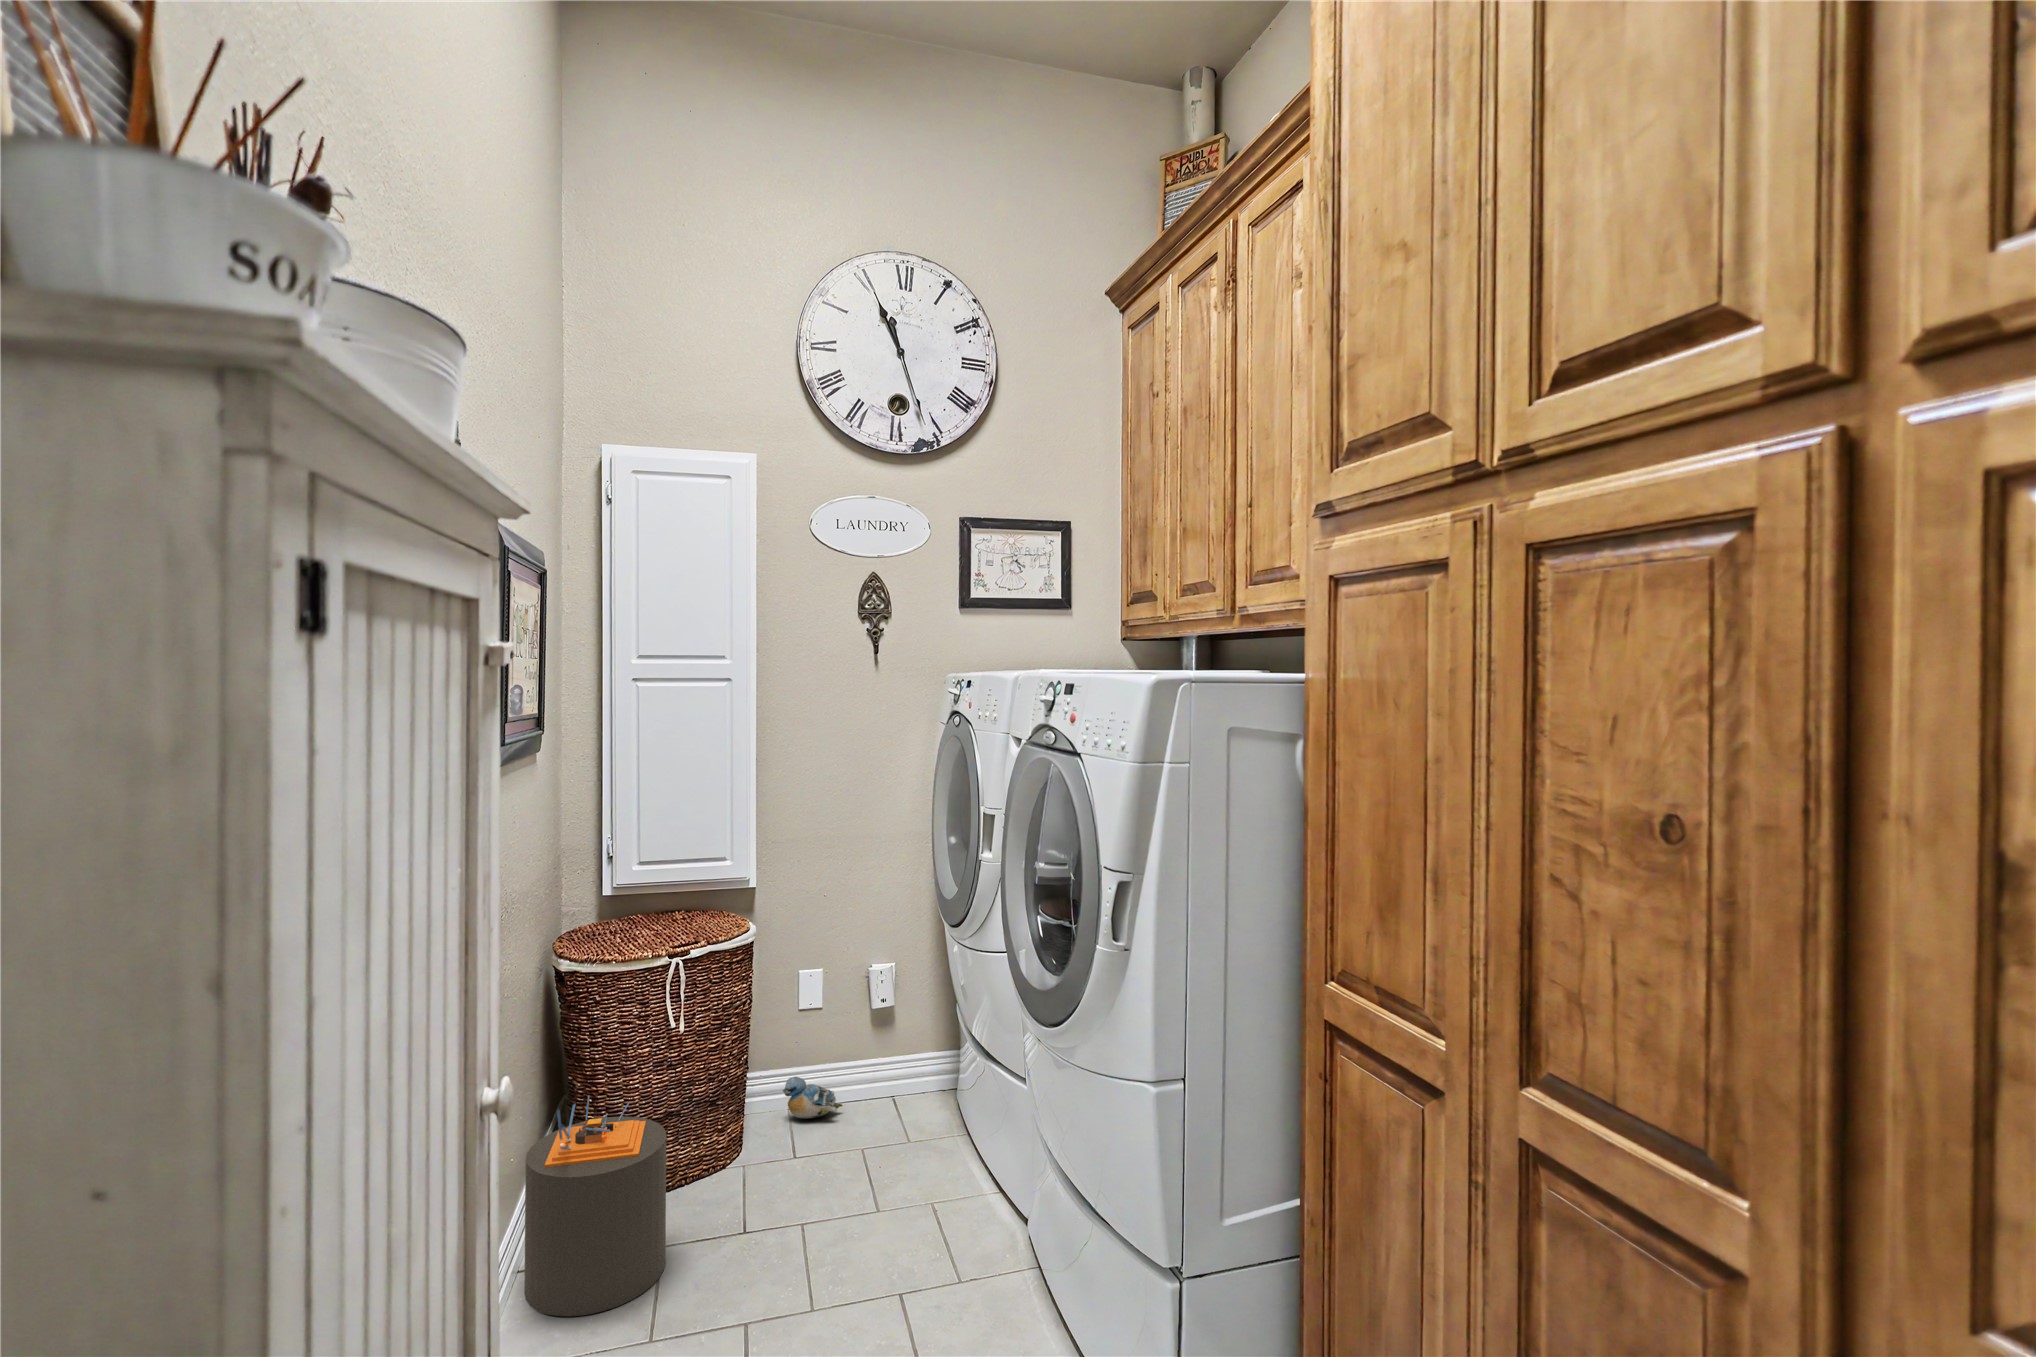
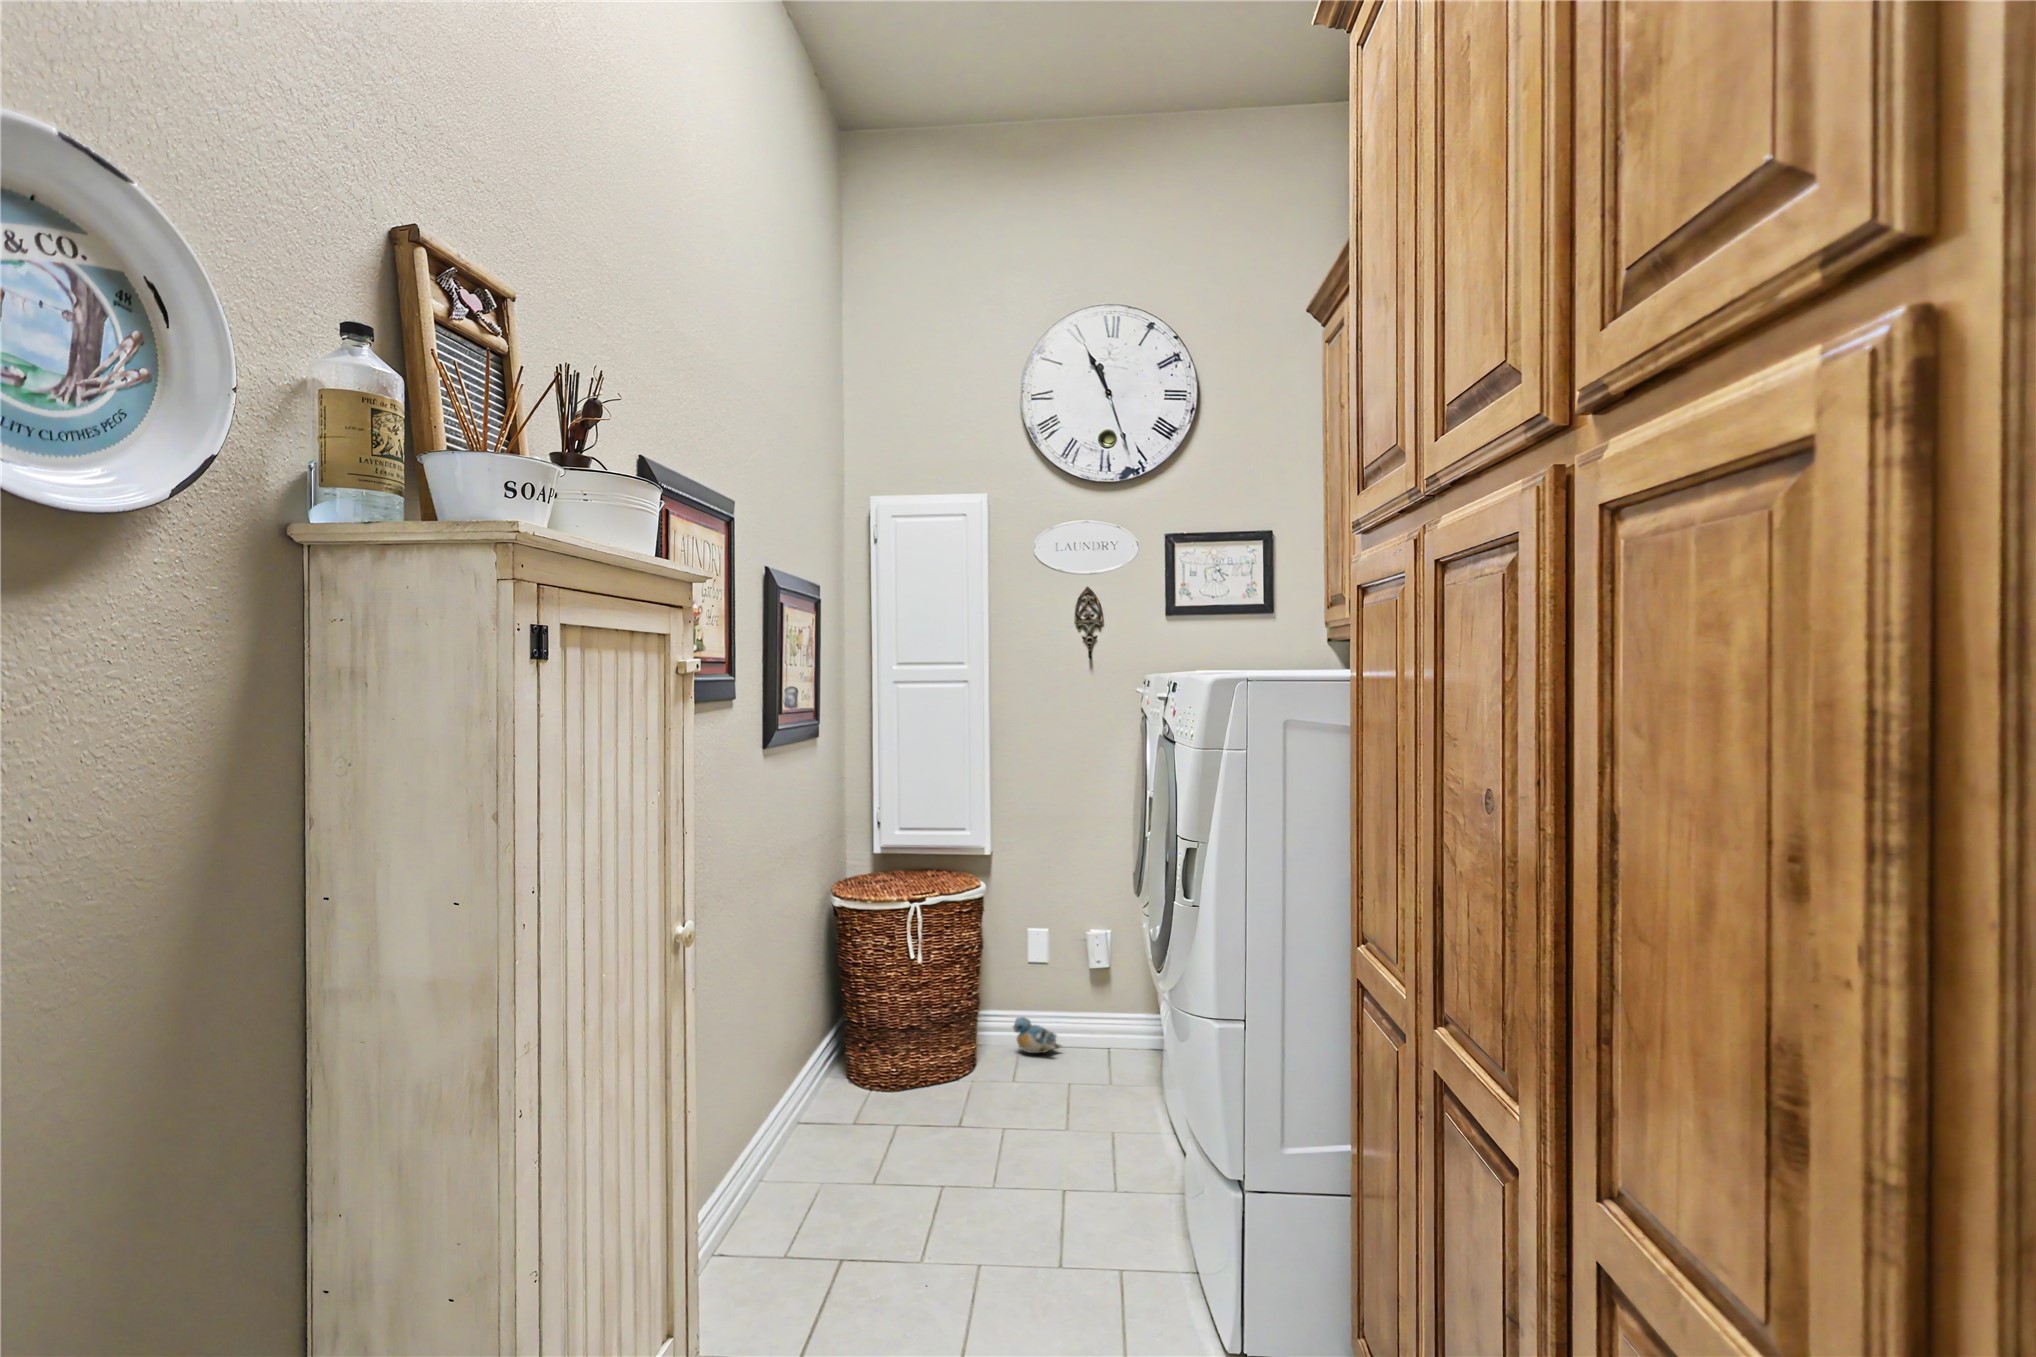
trash can: present [524,1096,666,1316] -> none [799,996,898,1156]

